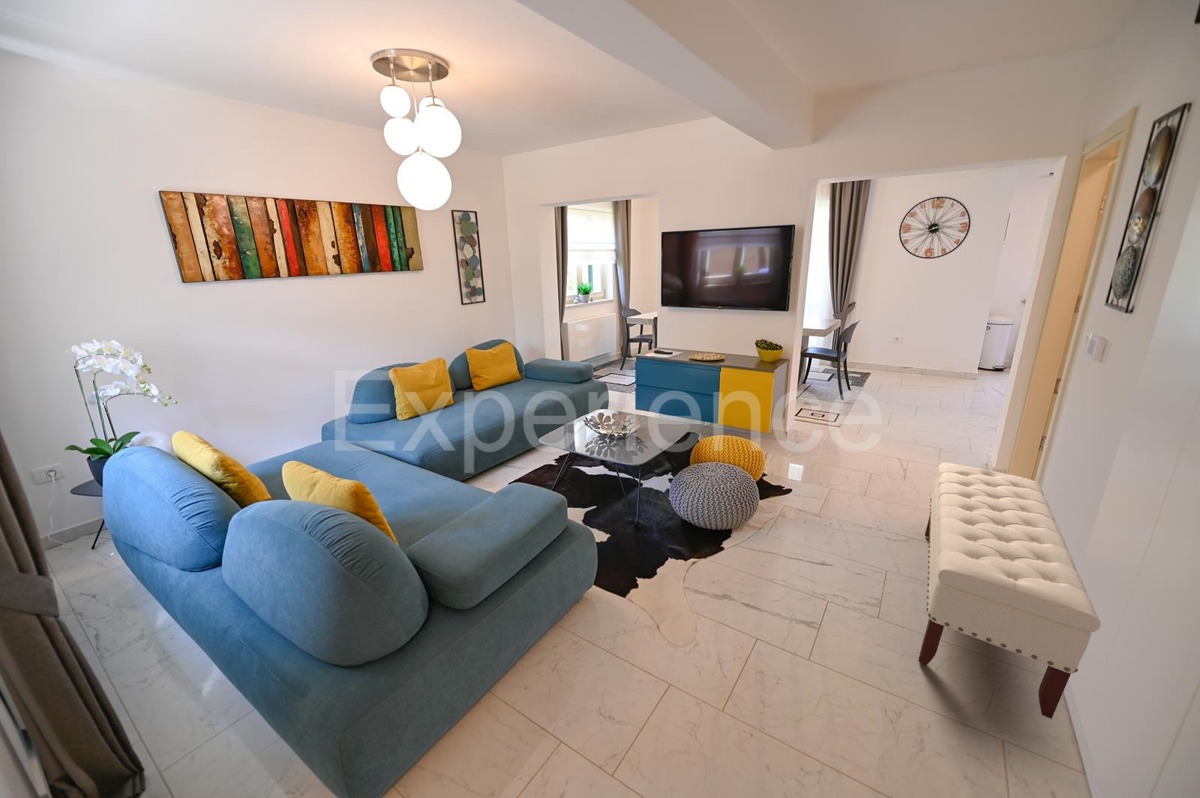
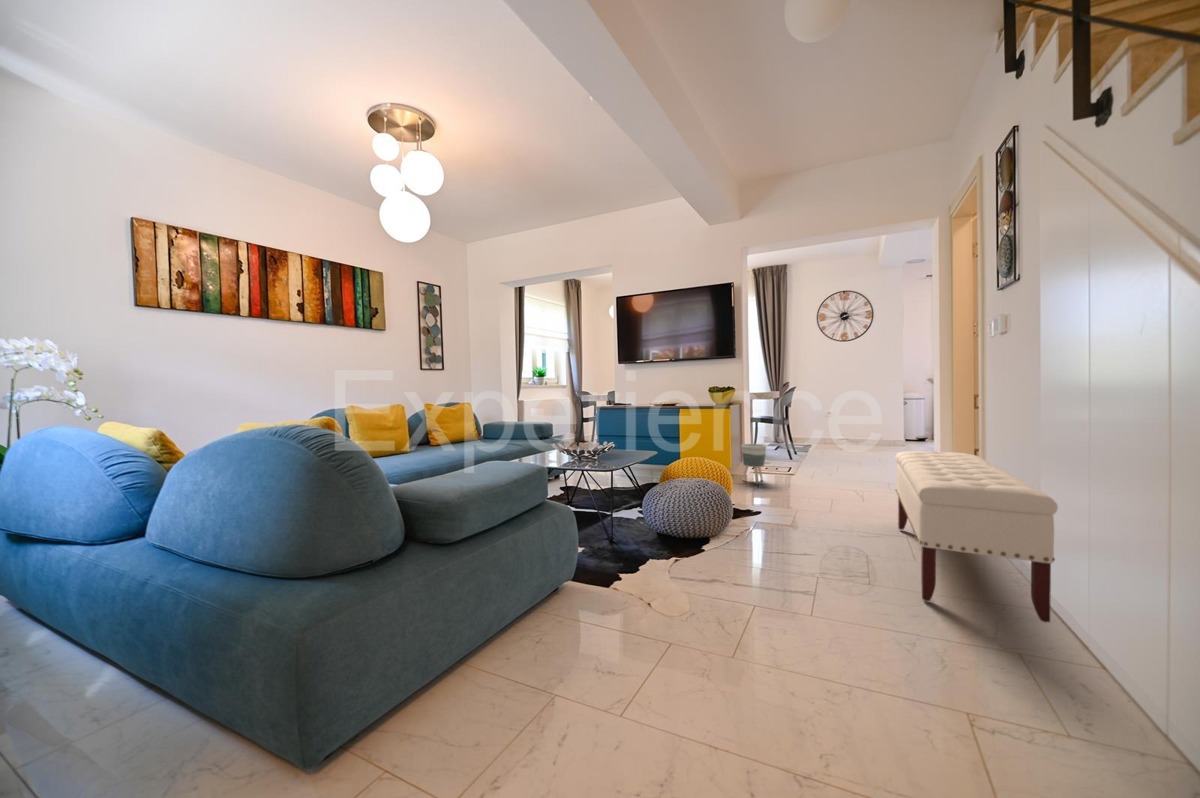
planter: none [776,398,806,441] -> present [741,444,766,483]

